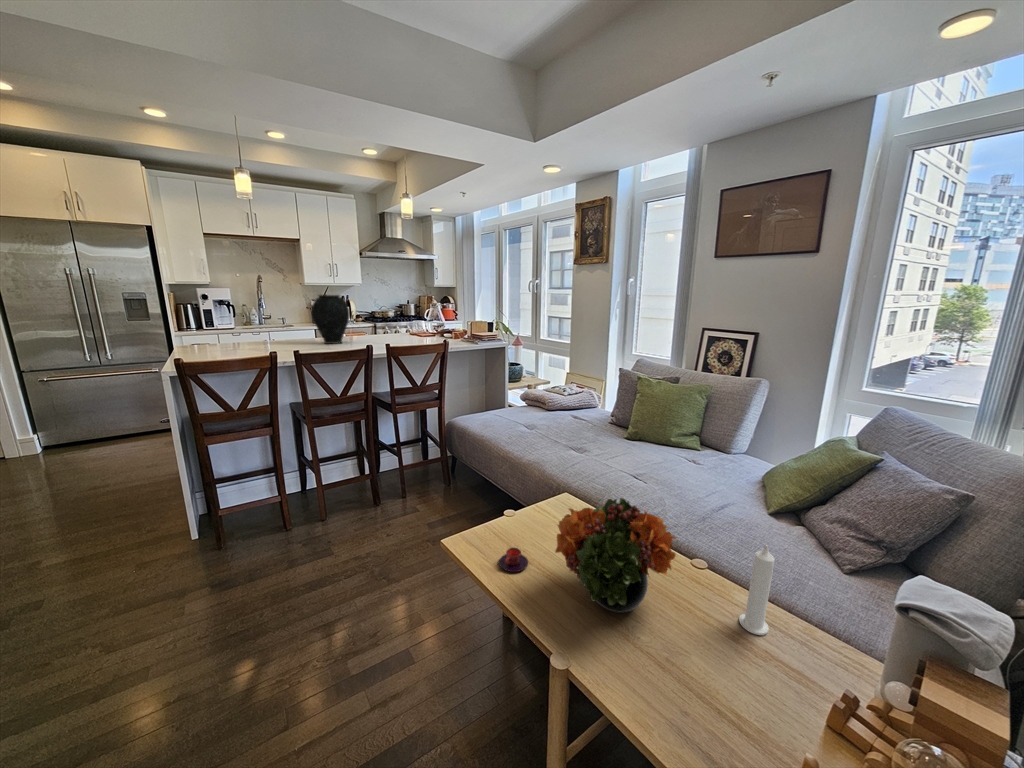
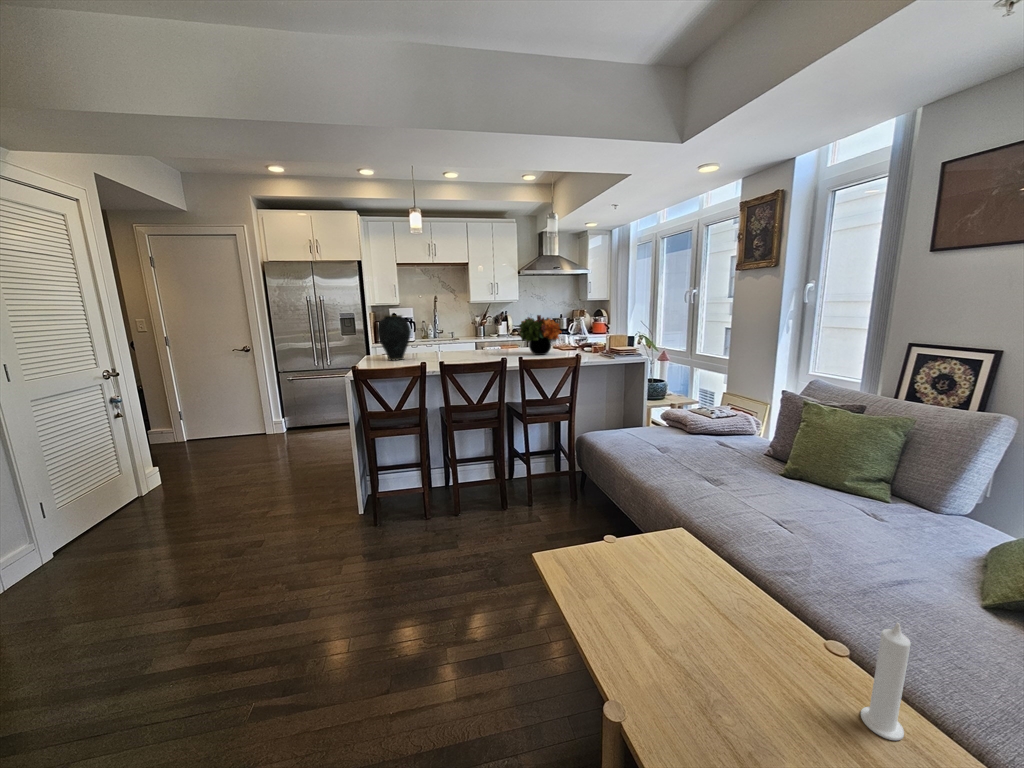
vase: present [311,295,350,344] -> present [377,315,411,360]
flower arrangement: present [555,498,676,613] -> present [519,315,561,355]
teacup: present [499,548,528,572] -> none [583,566,614,591]

